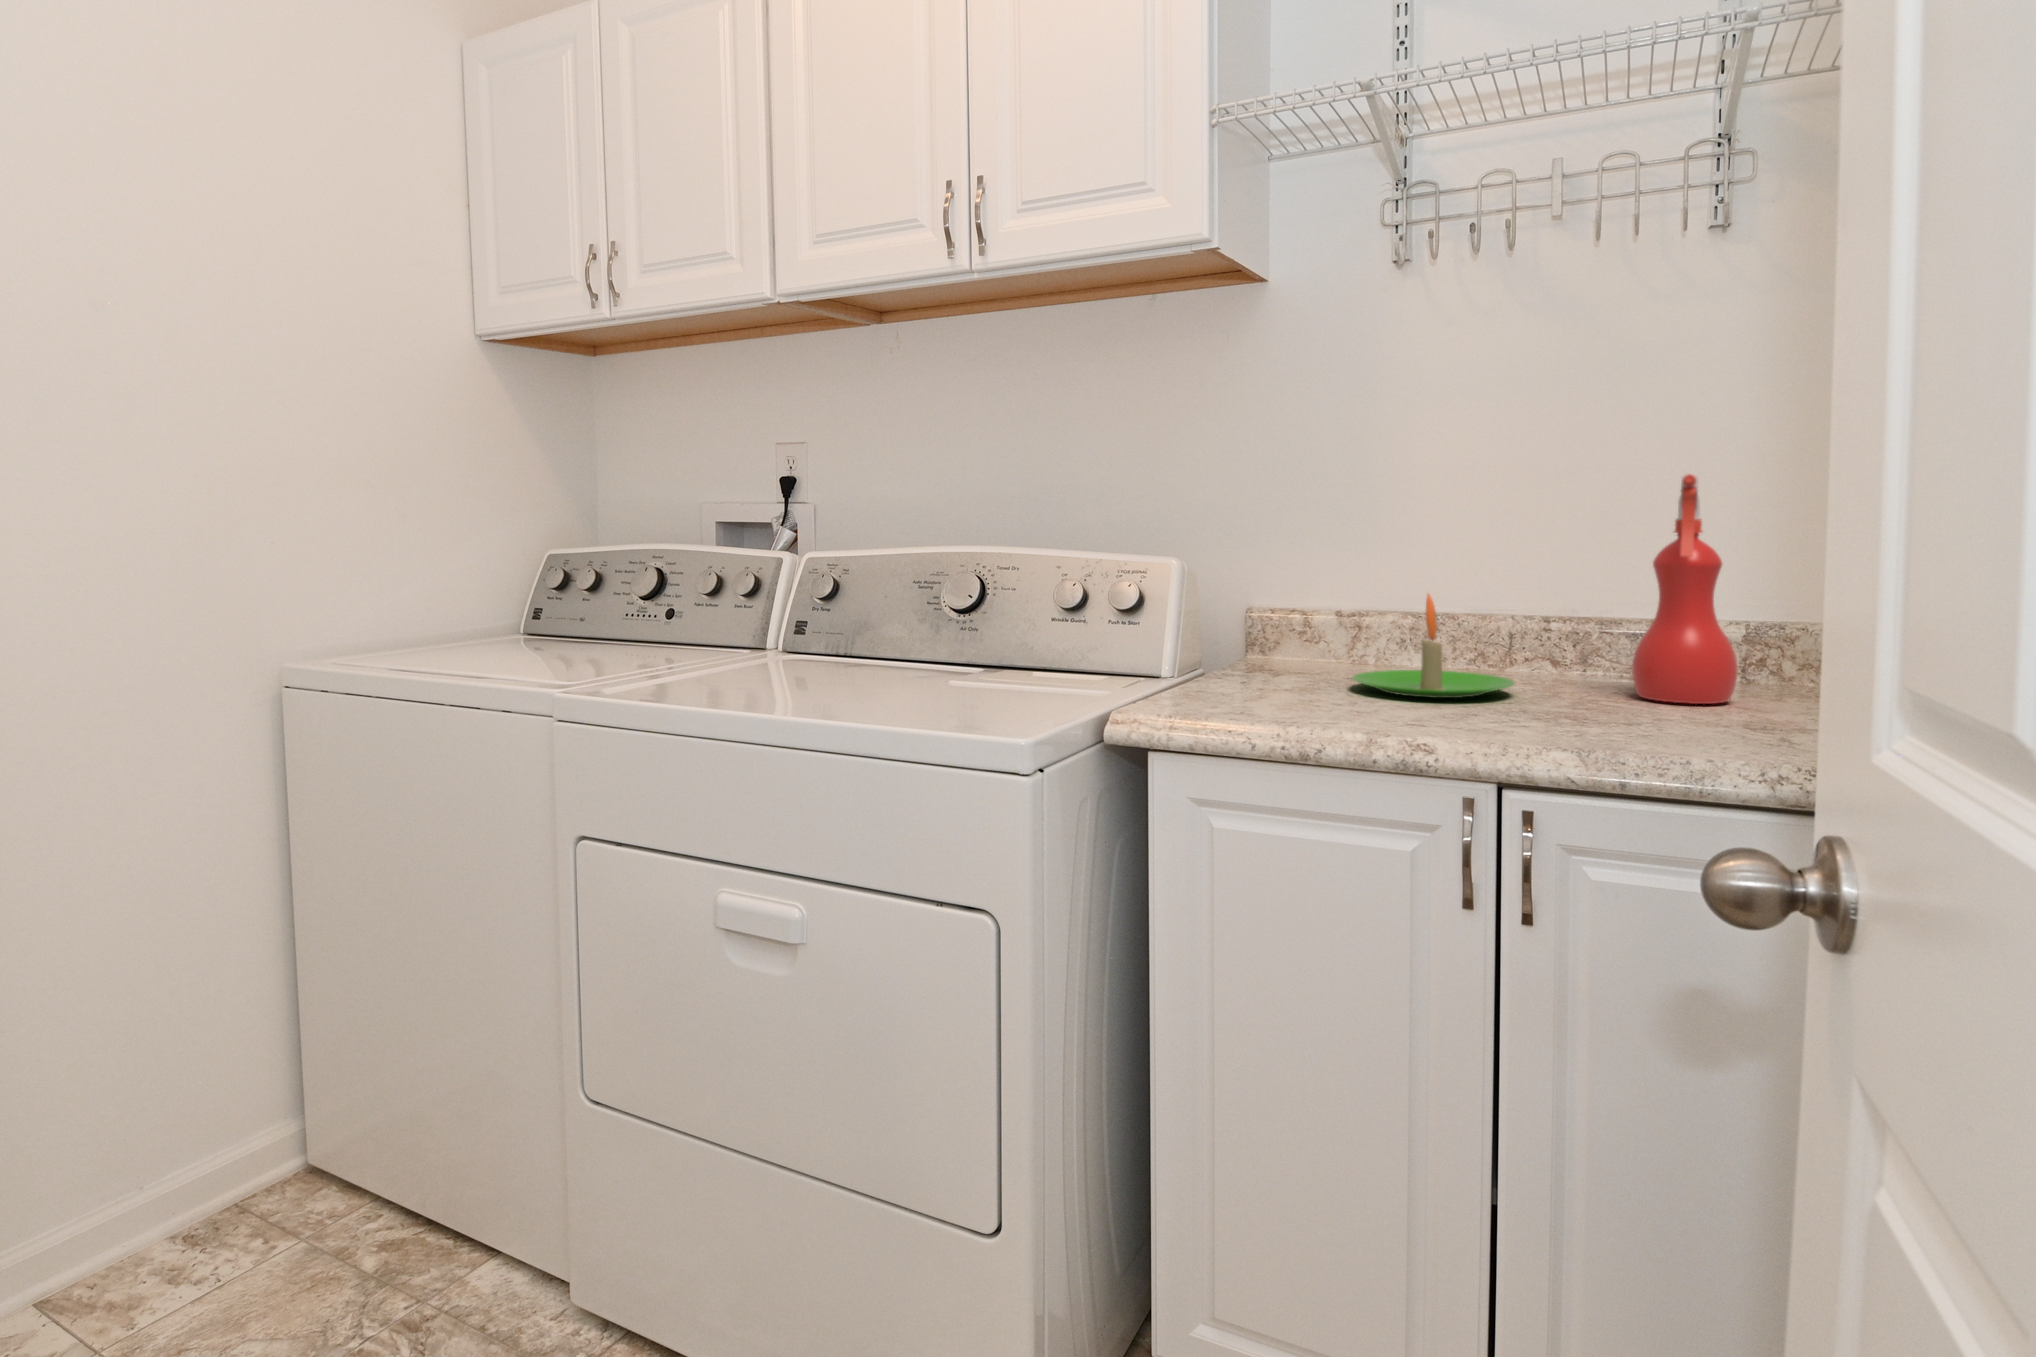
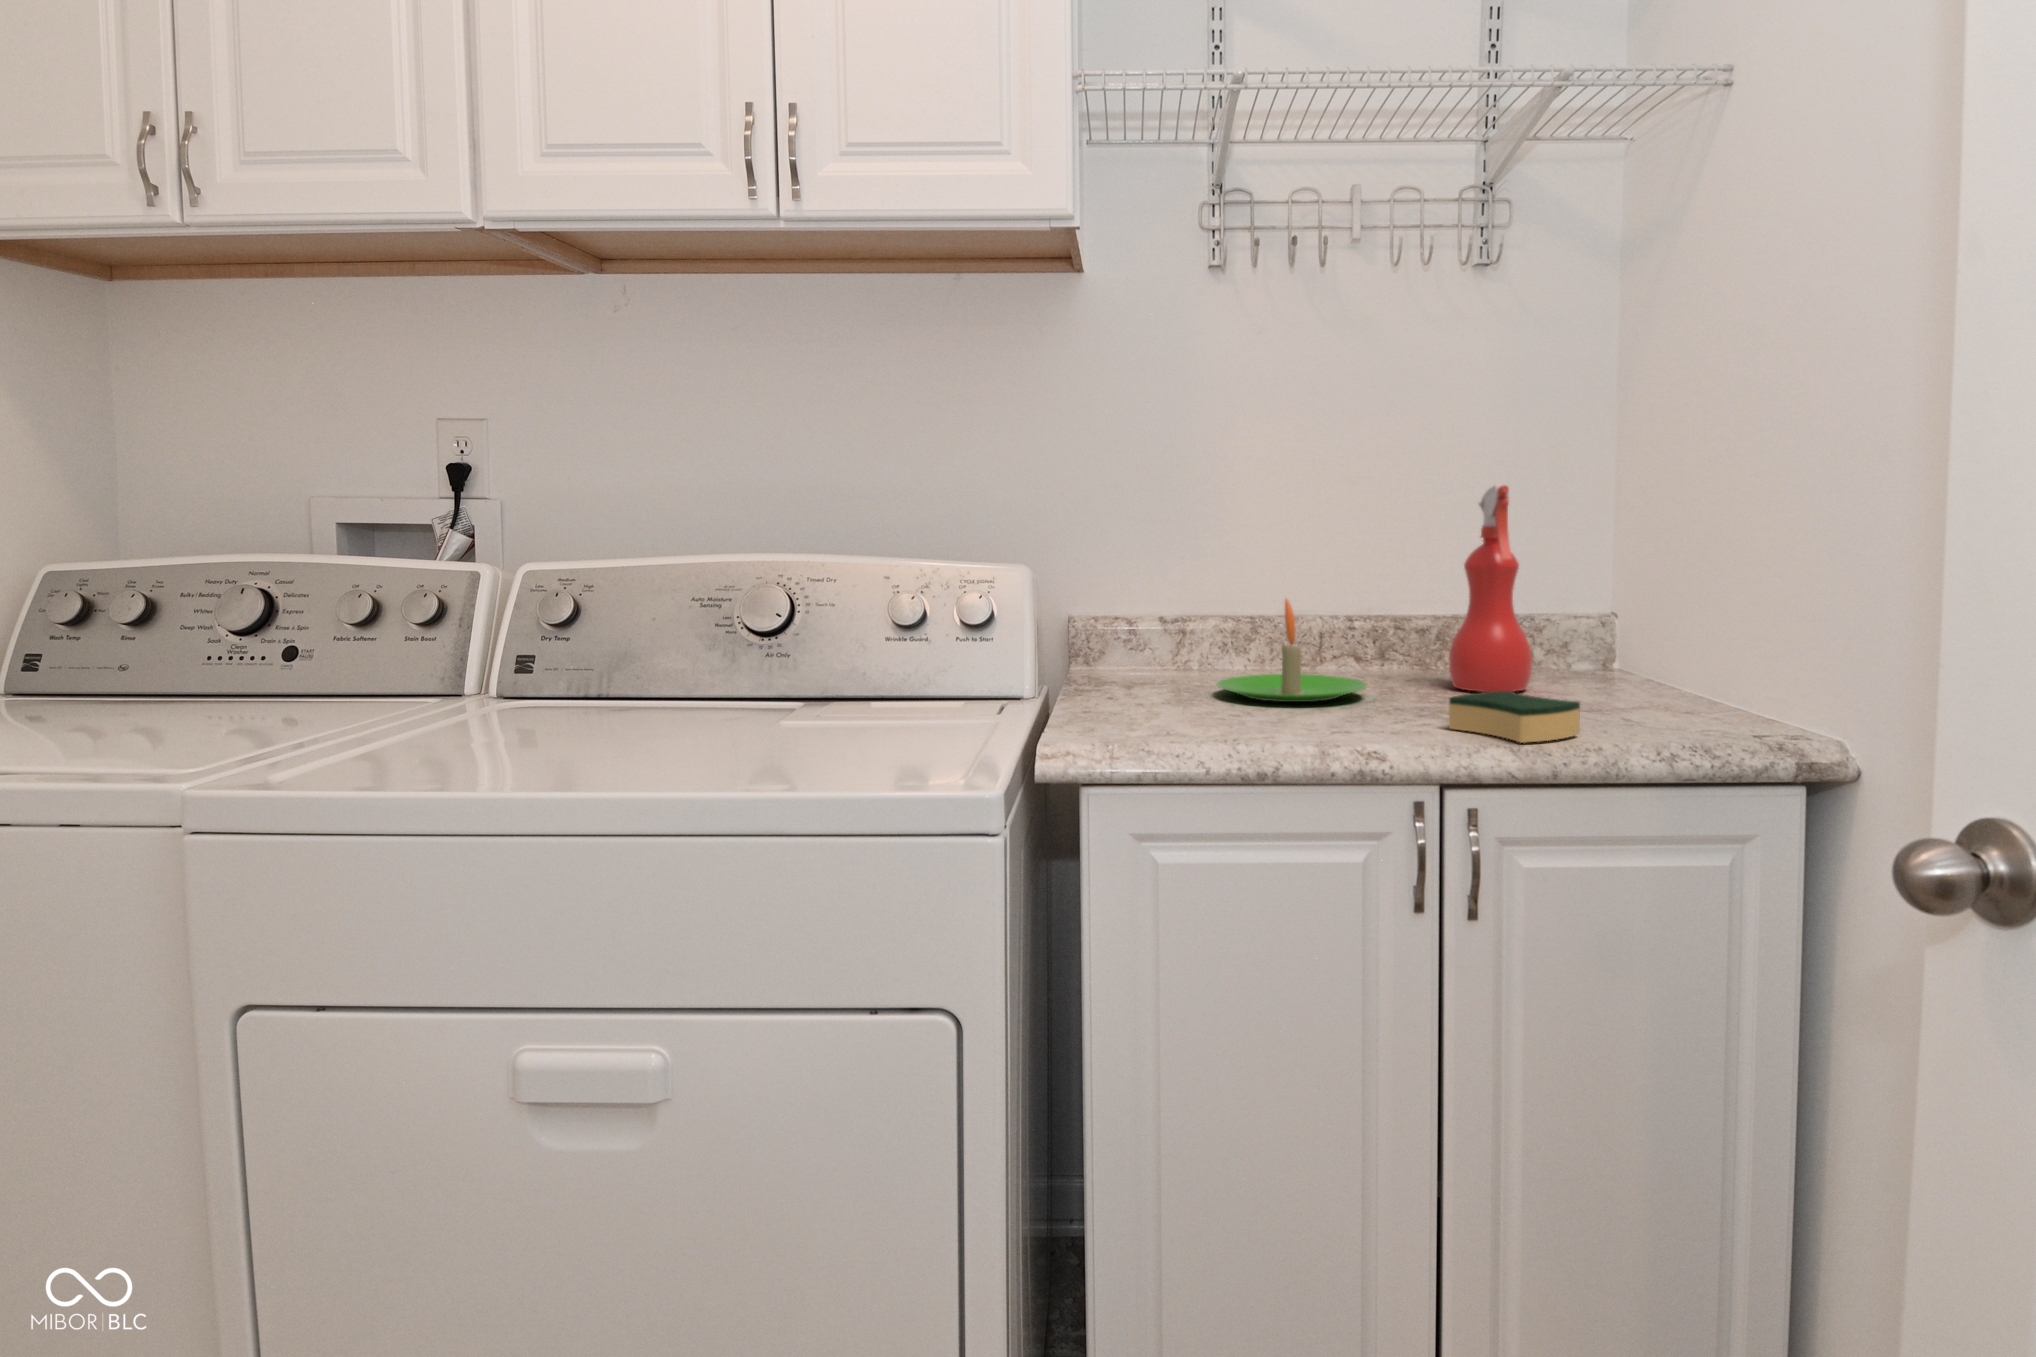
sponge: none [1545,697,1692,750] -> present [1449,691,1580,743]

